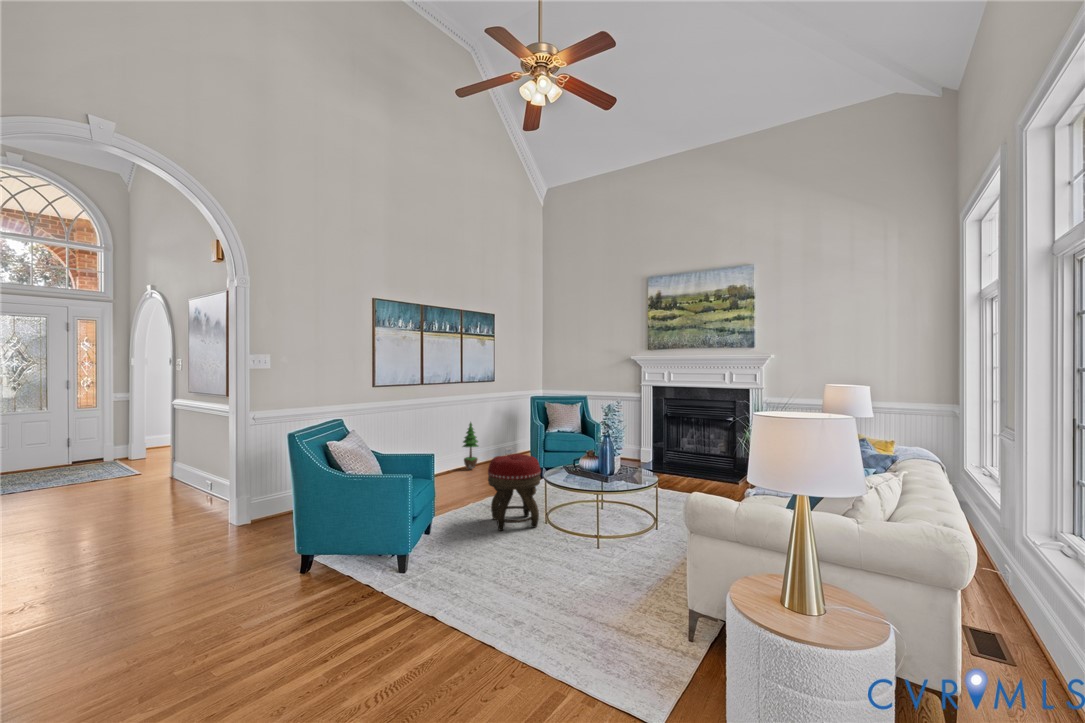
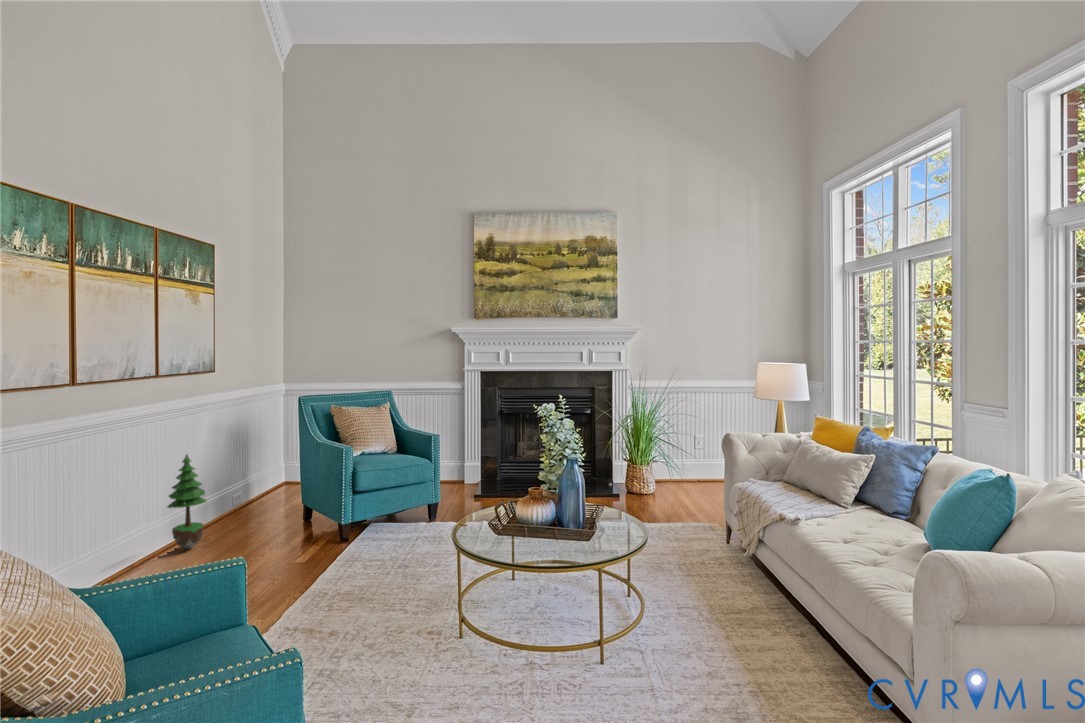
footstool: present [488,454,541,531] -> none [356,518,467,690]

